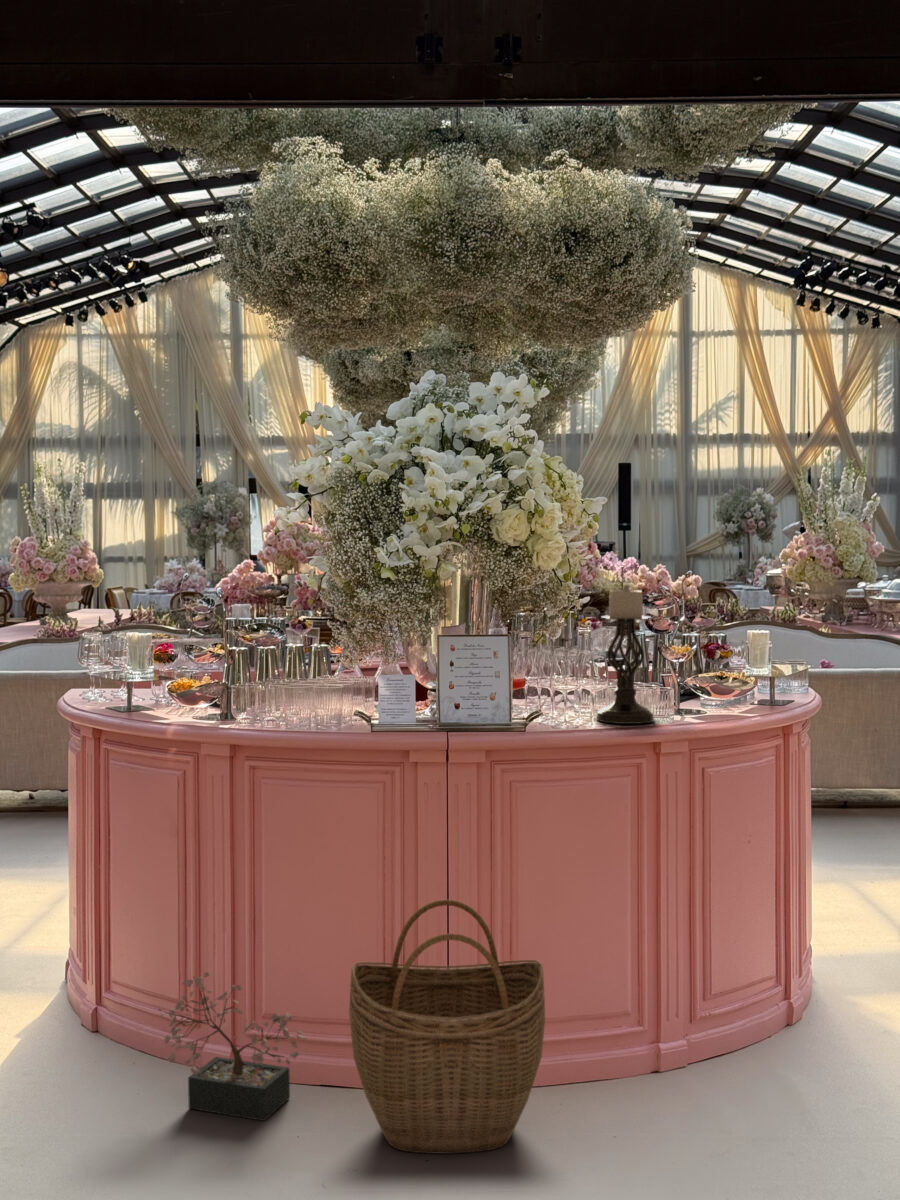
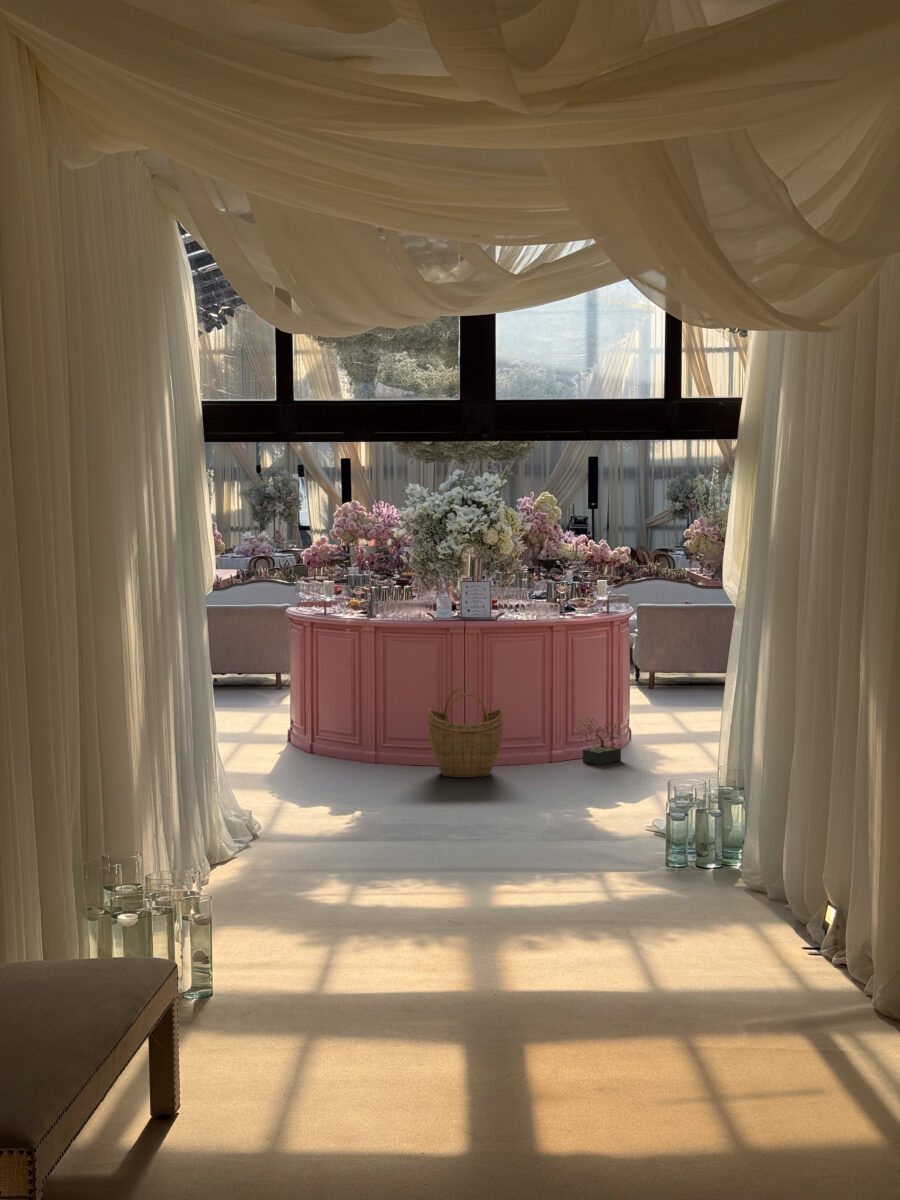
candle holder: present [597,585,654,724] -> none [527,562,552,619]
decorative plant: present [159,972,306,1121] -> present [574,717,622,765]

